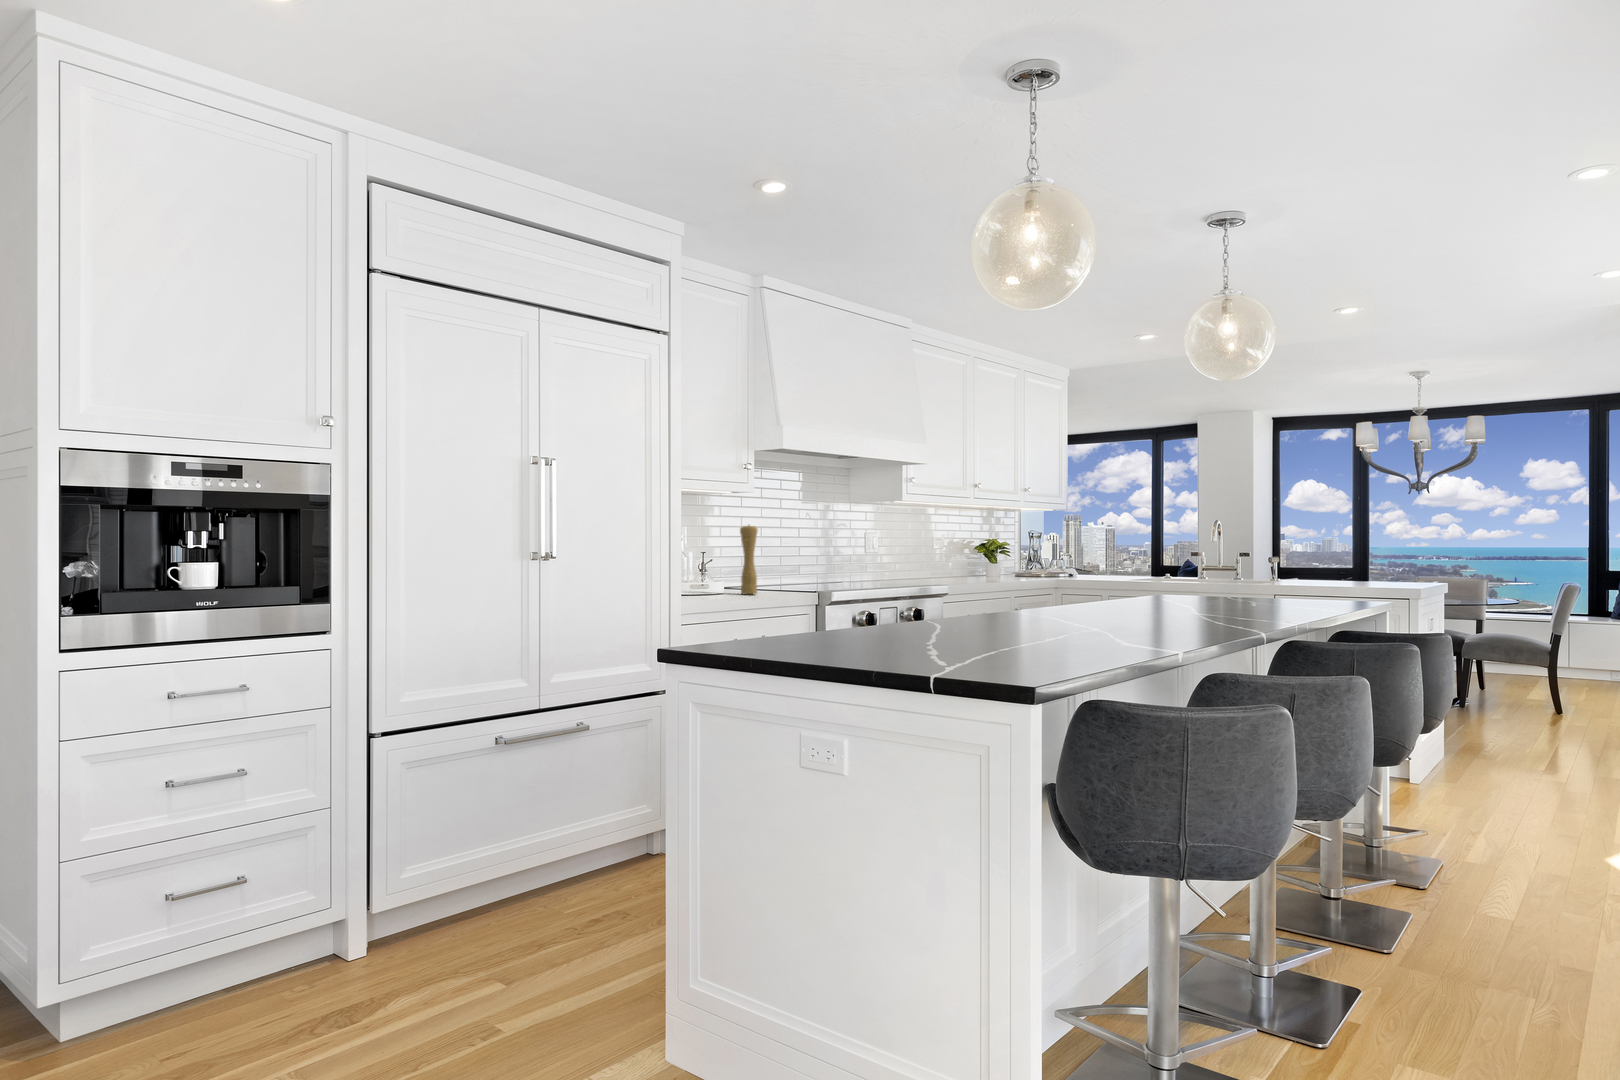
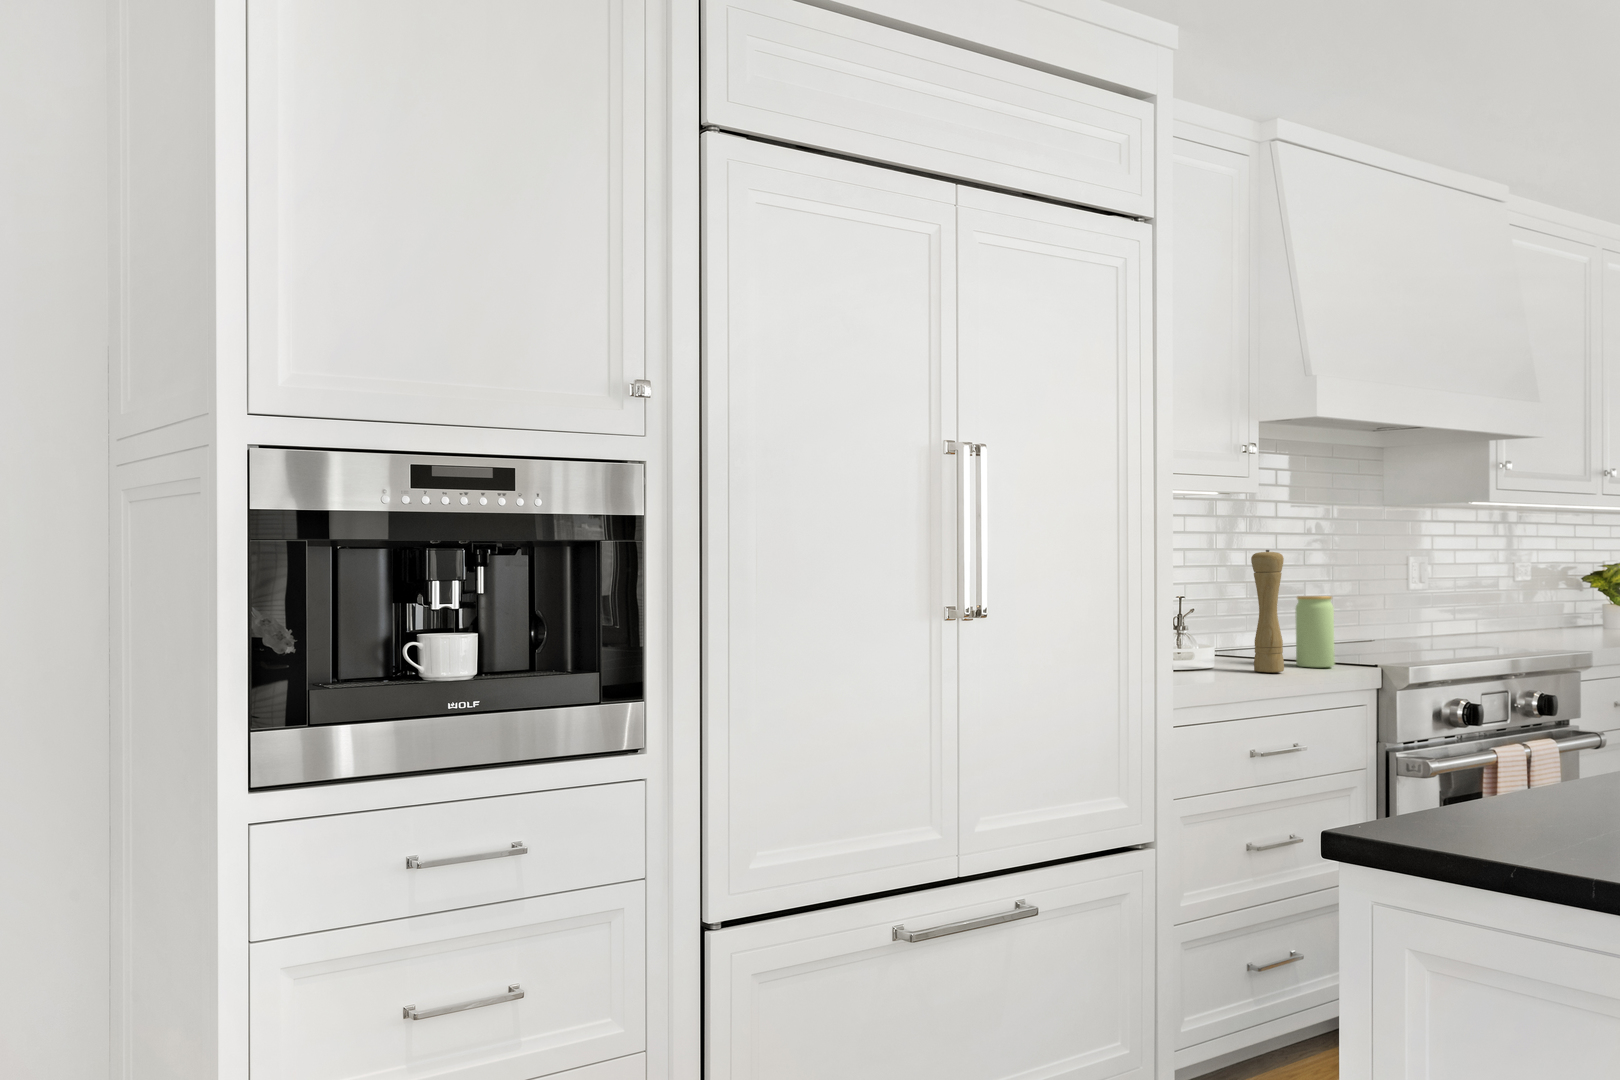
jar: none [770,552,791,592] -> present [1295,596,1335,667]

